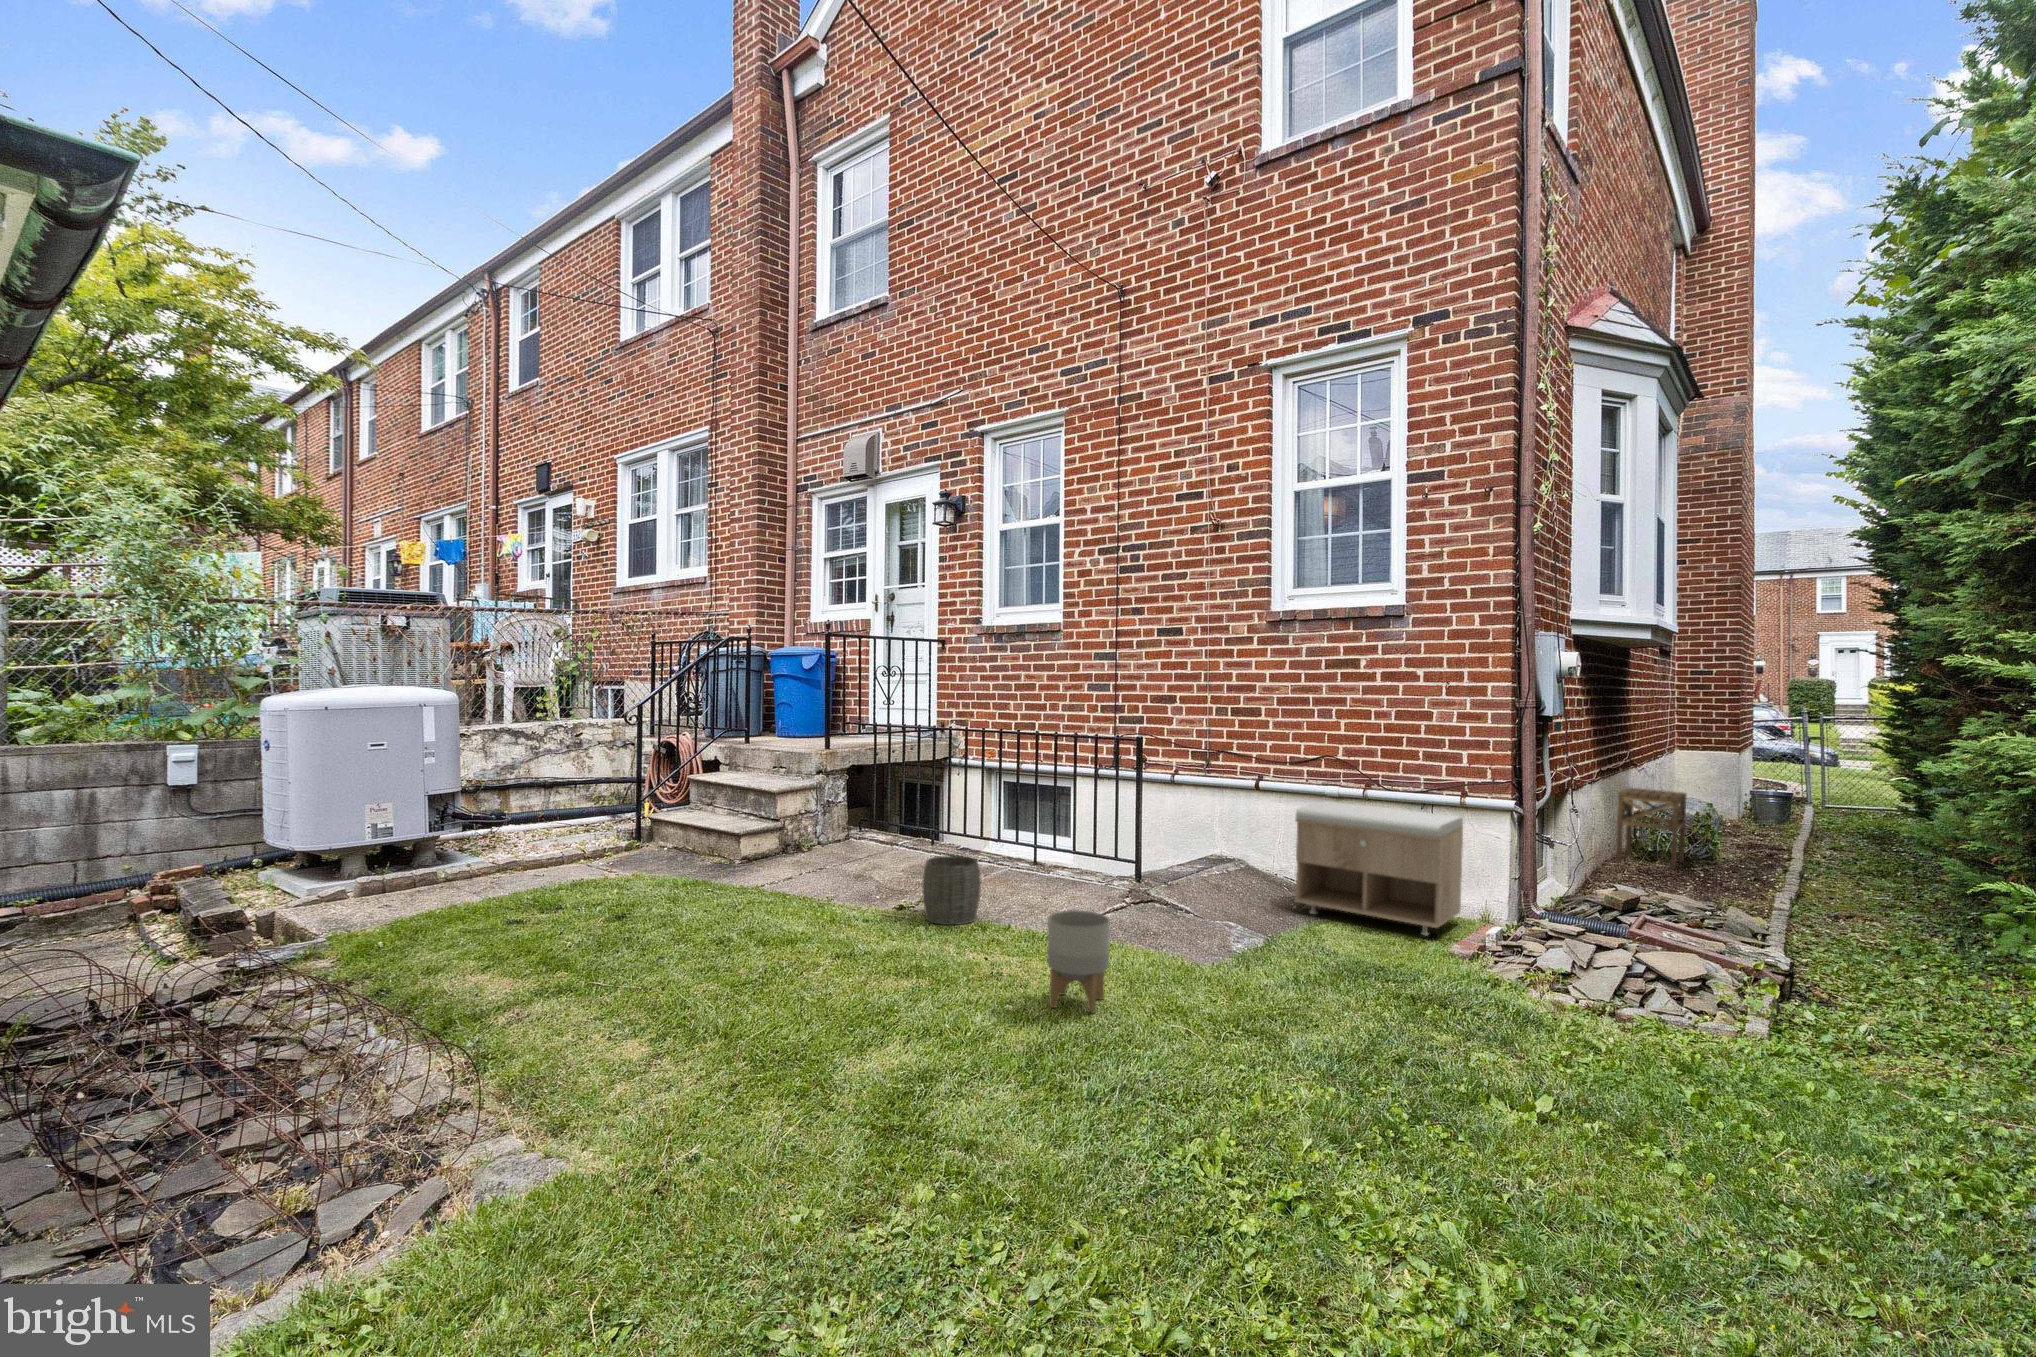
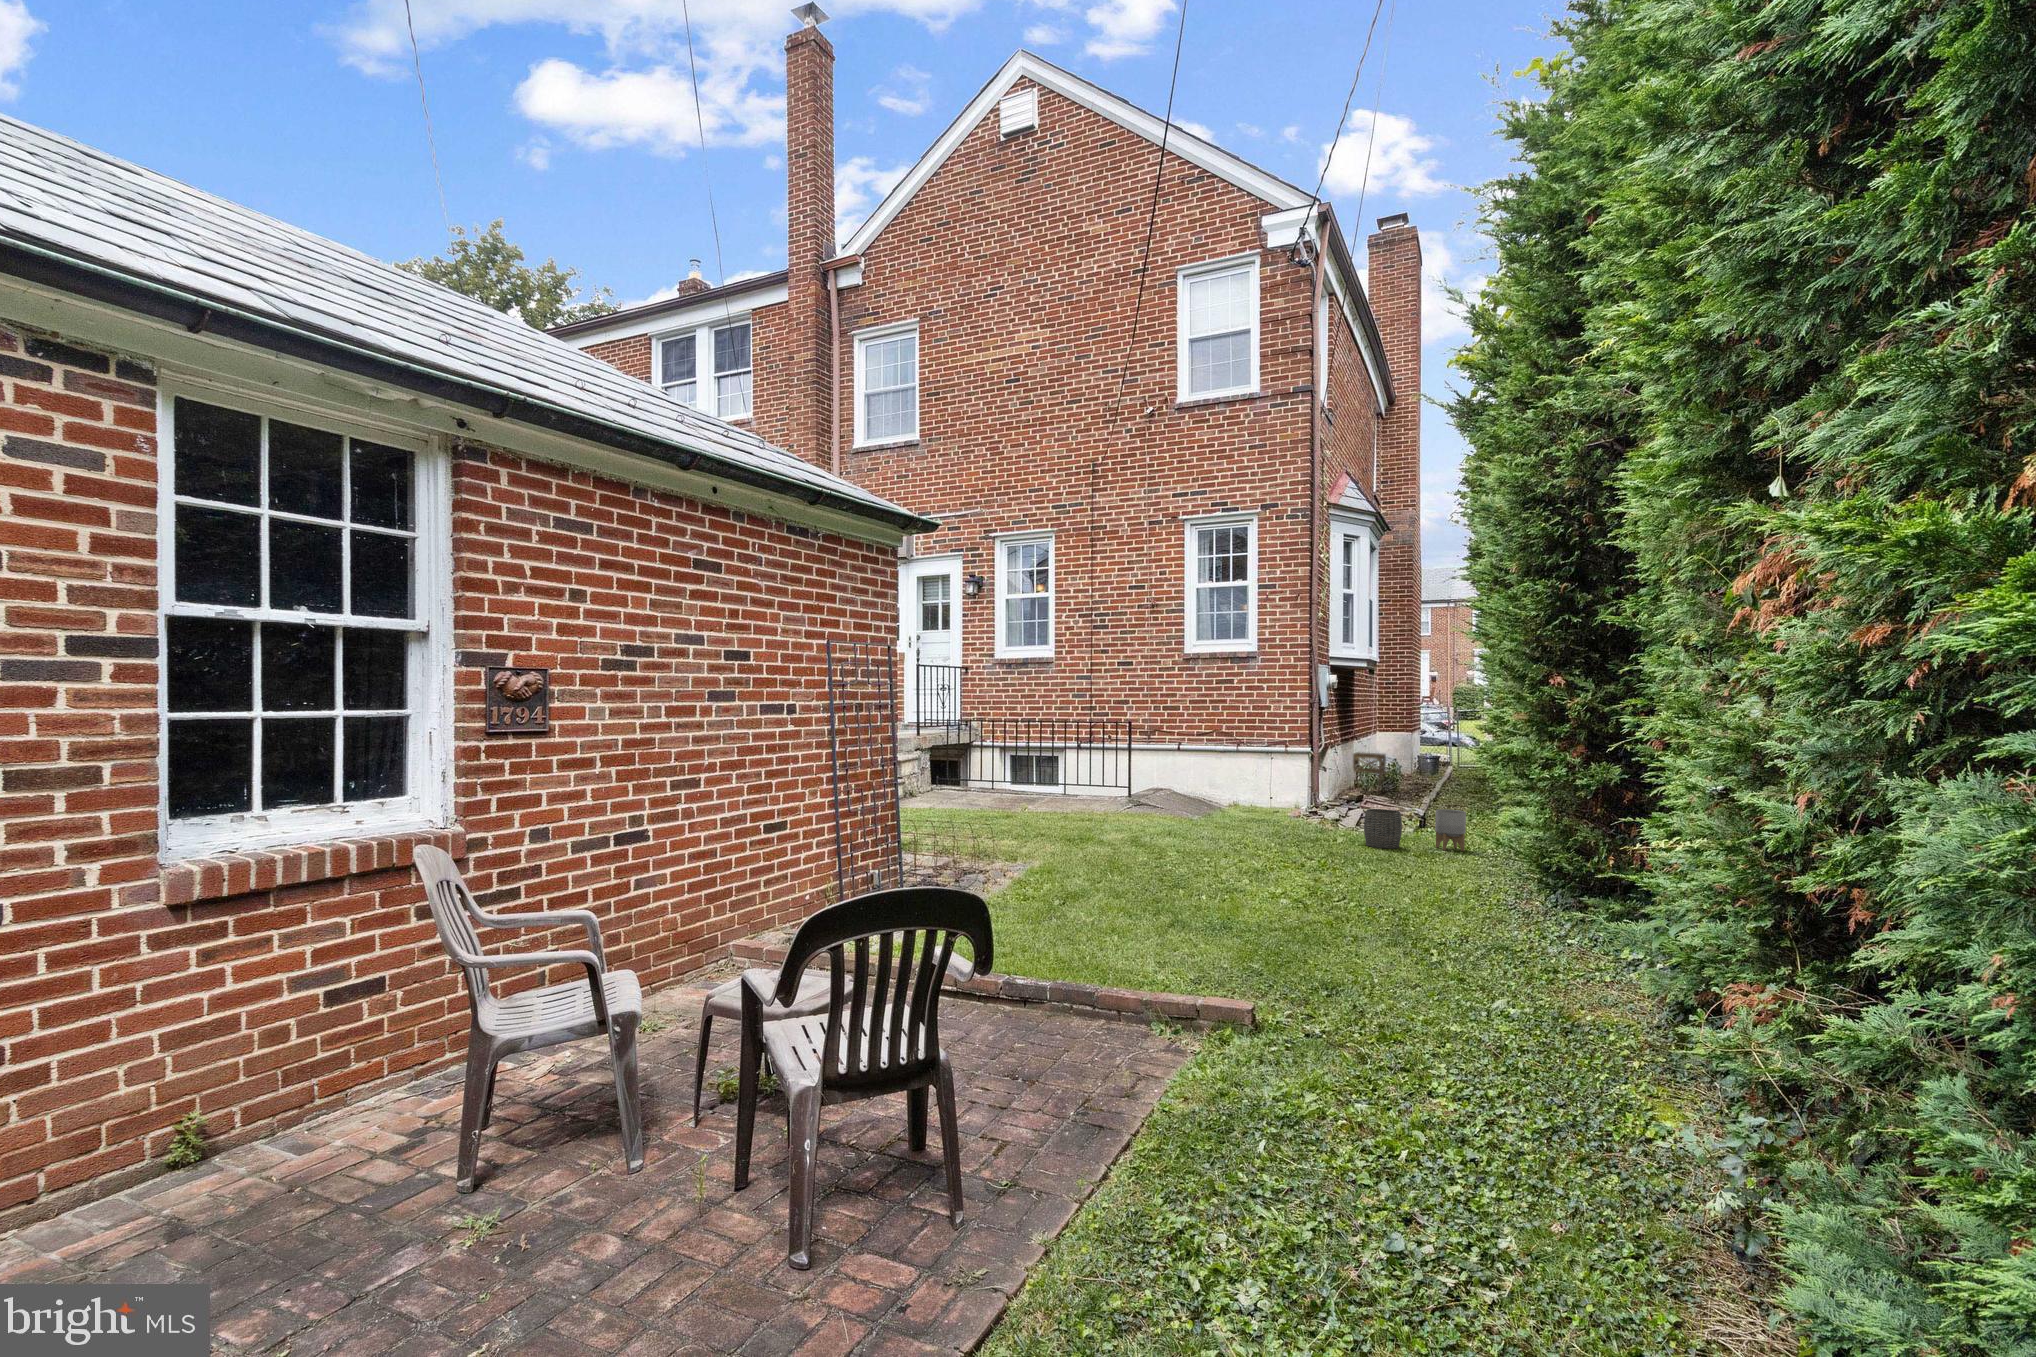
storage bench: present [1295,801,1463,936] -> none [1208,754,1287,815]
woven basket: present [923,856,981,925] -> present [1364,809,1402,849]
planter: present [1047,910,1110,1013] -> present [1435,809,1466,851]

